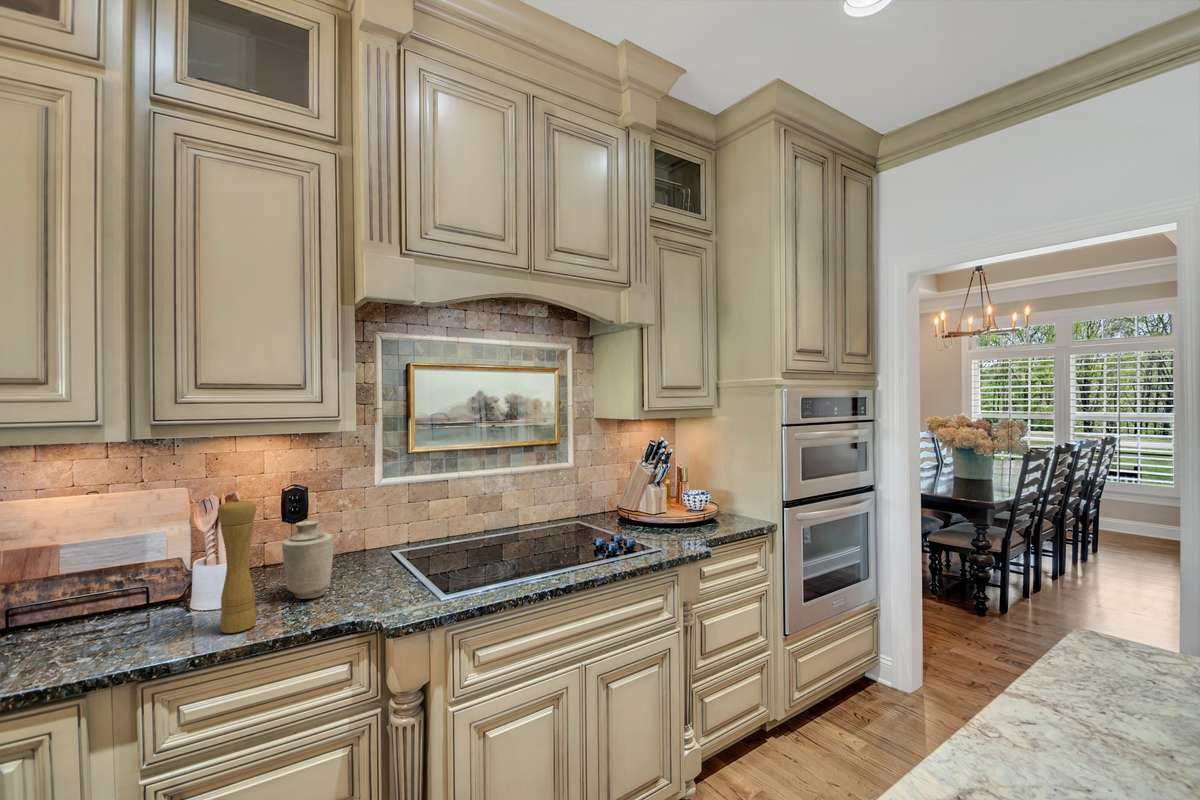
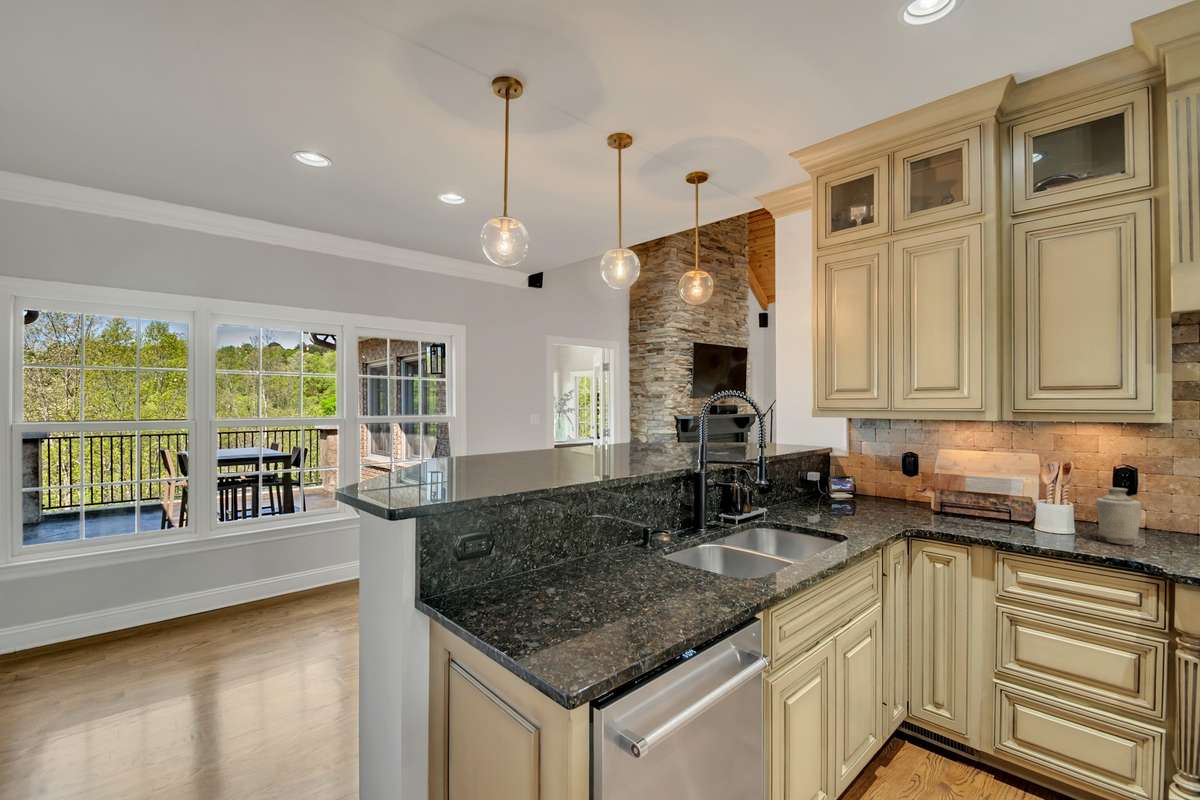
pepper mill: present [217,499,256,633] -> none [1044,460,1070,543]

